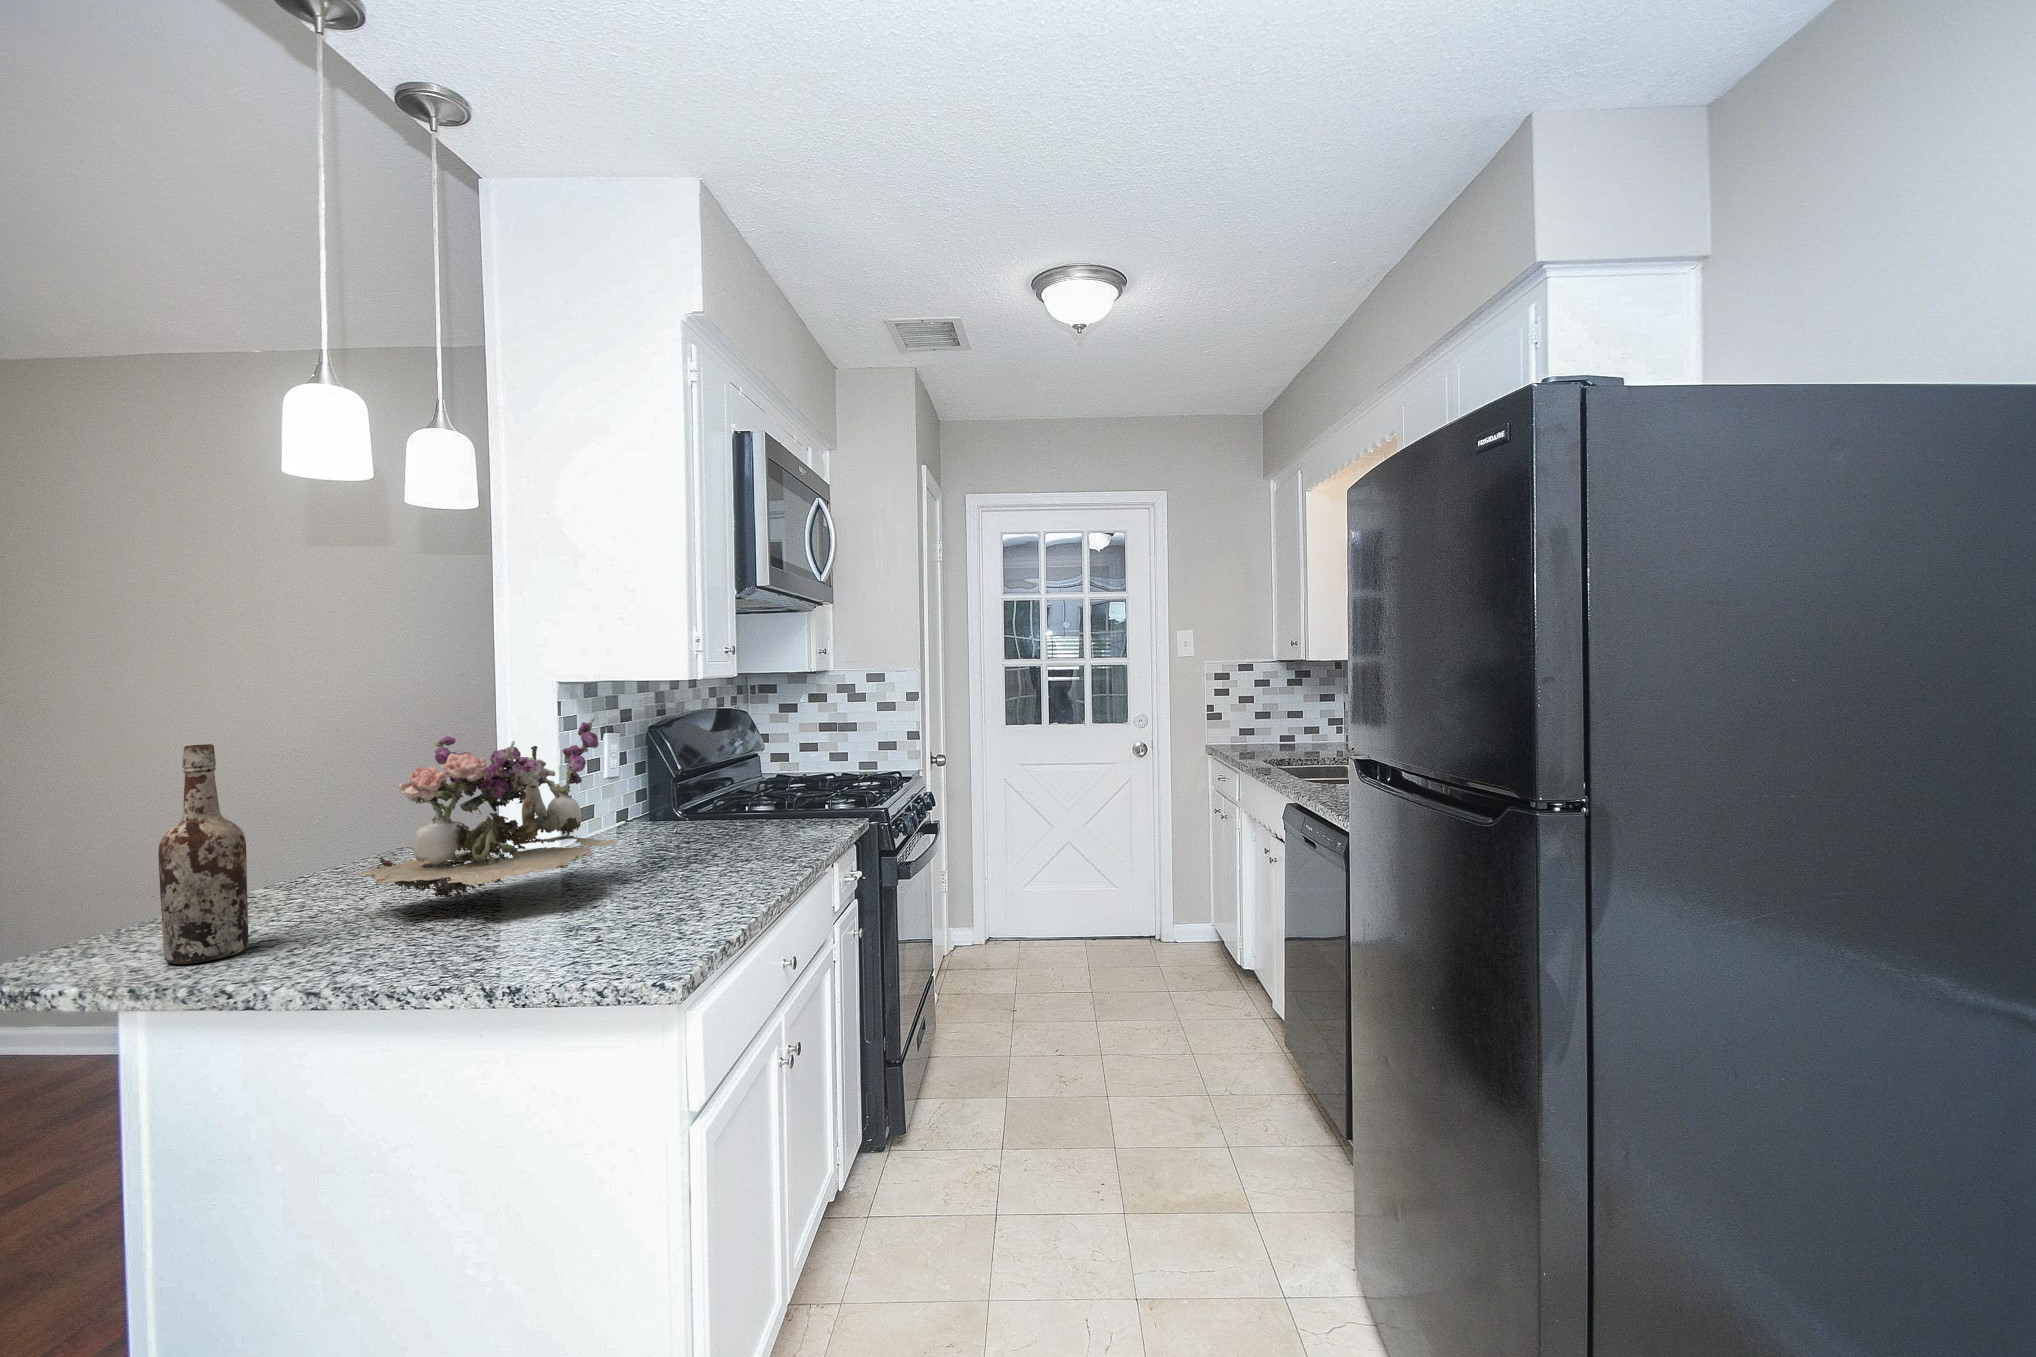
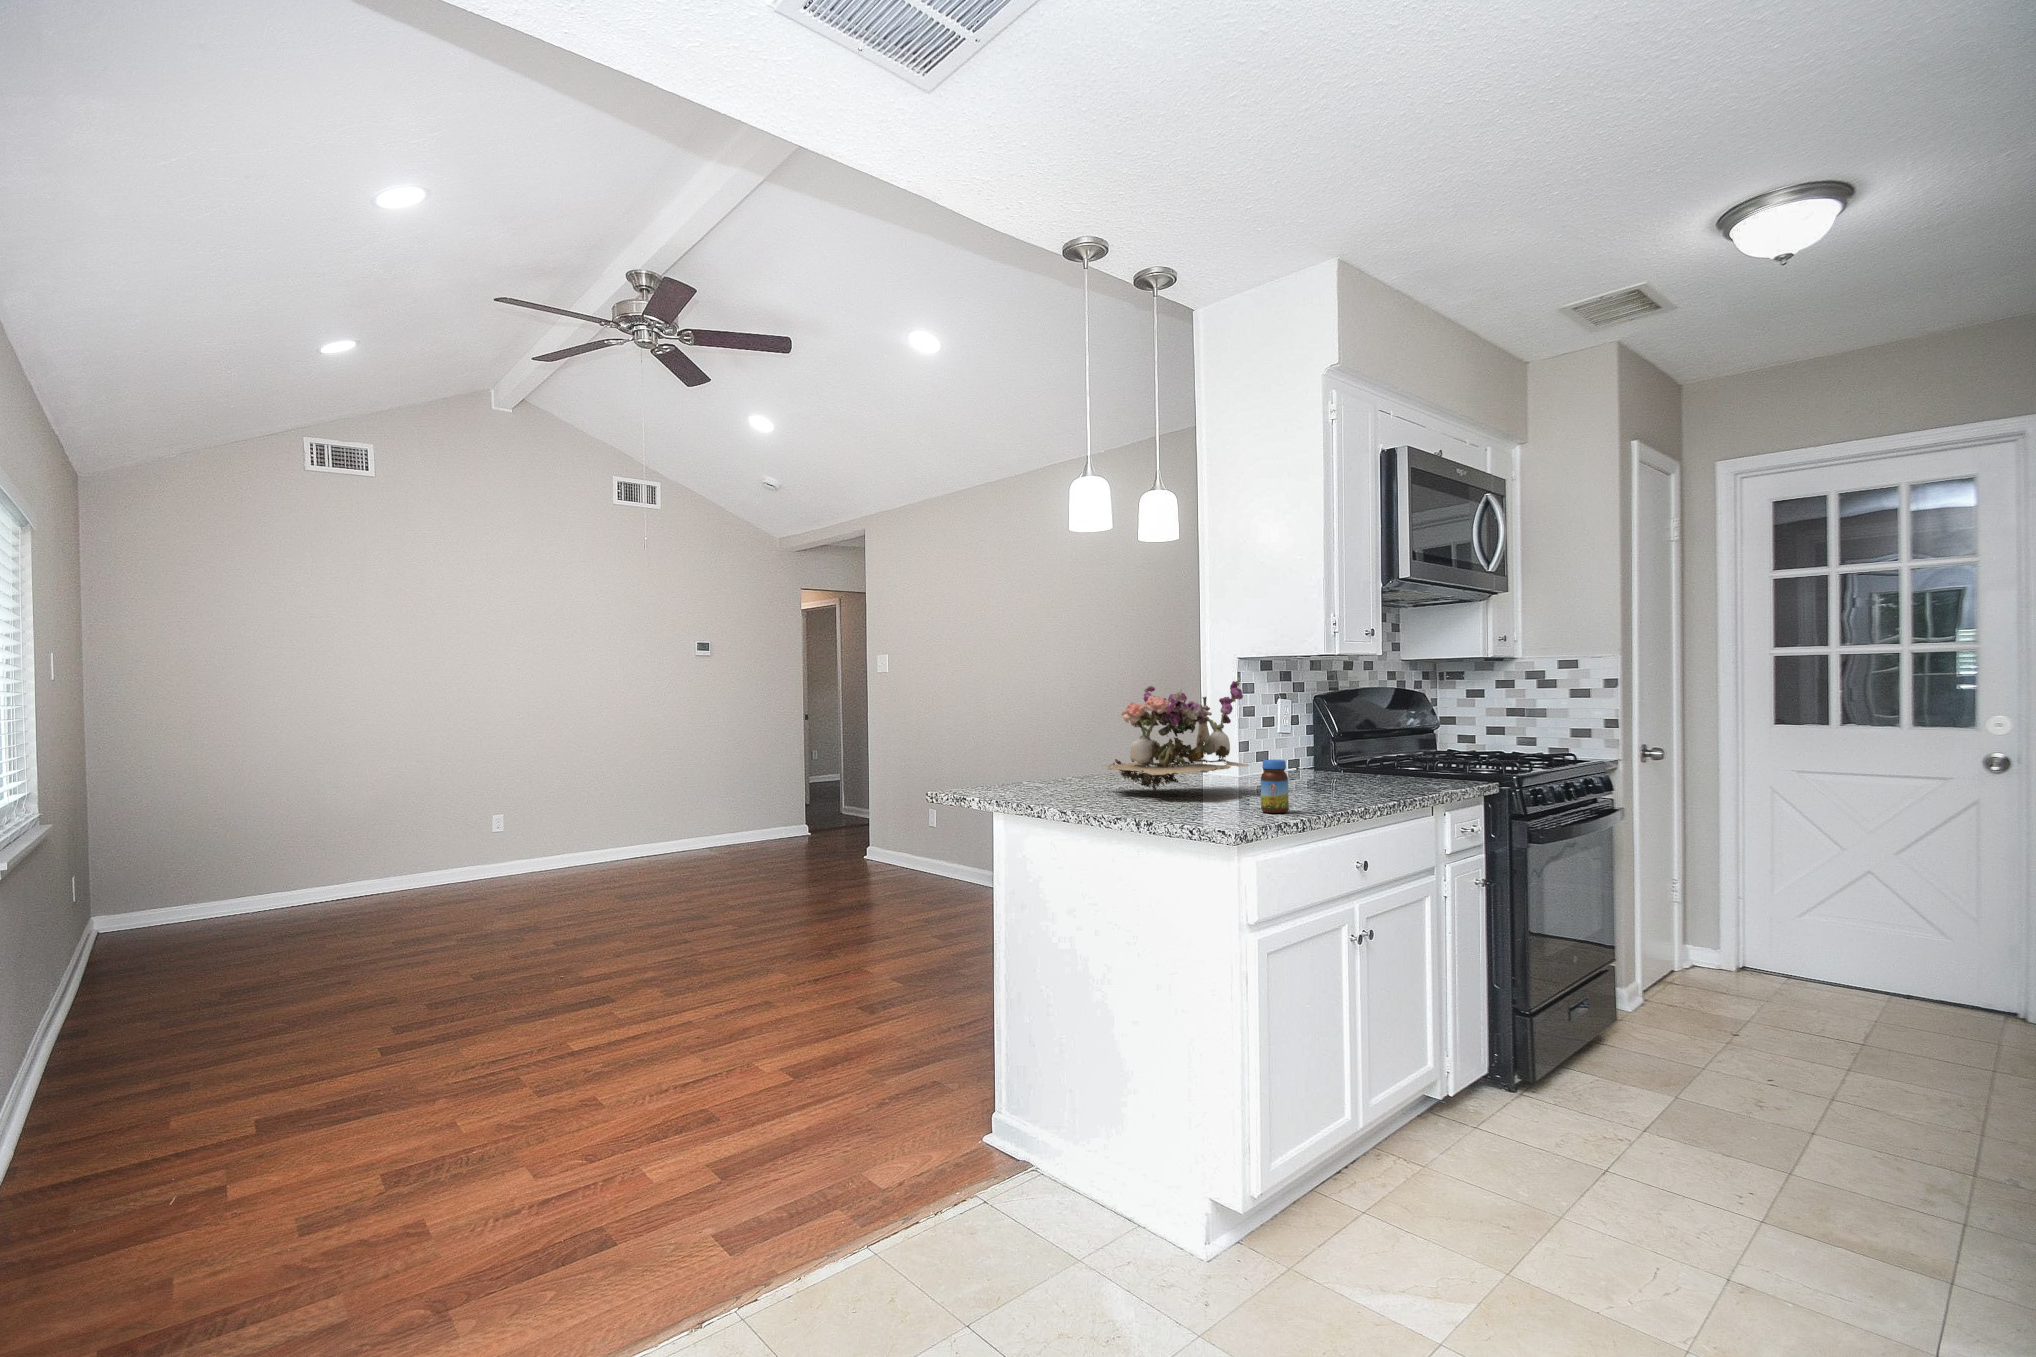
wine bottle: present [158,744,249,964] -> none [1015,682,1050,797]
jar: none [669,840,711,920] -> present [1261,759,1289,813]

